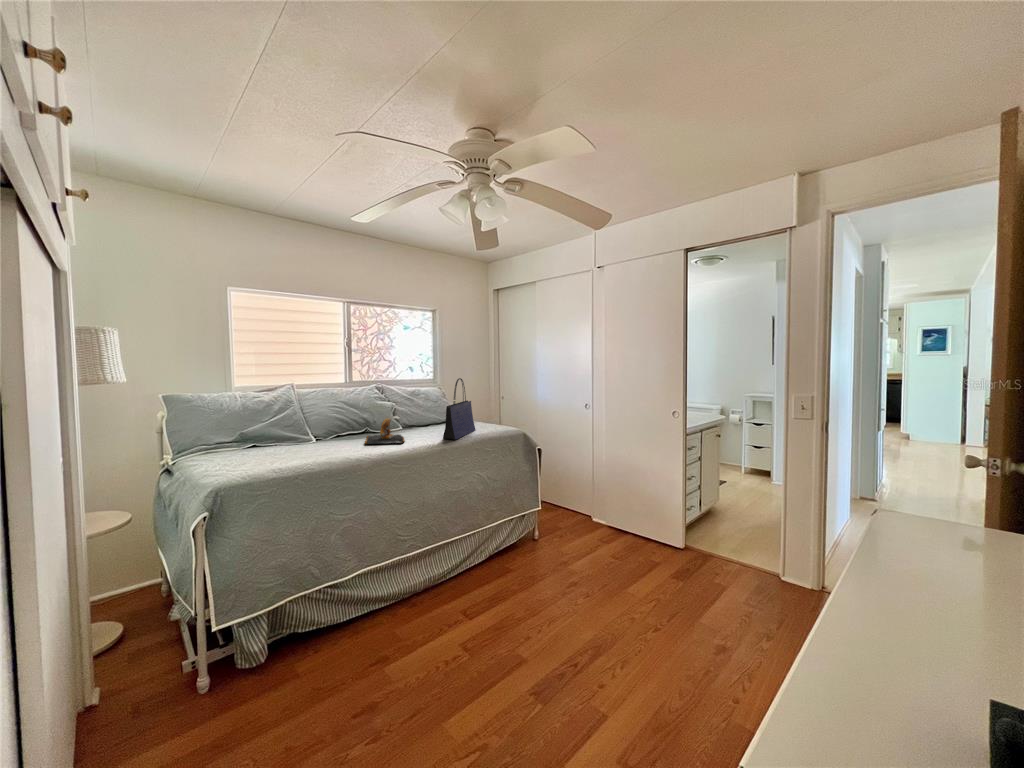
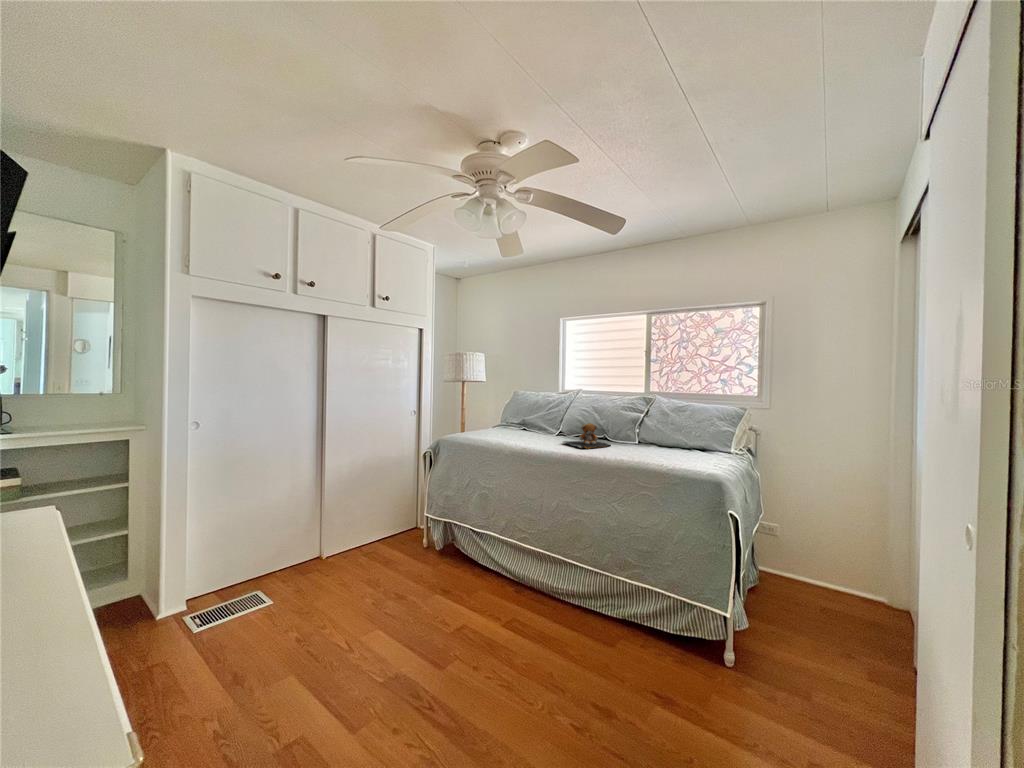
tote bag: present [443,378,475,440] -> none [623,385,696,461]

